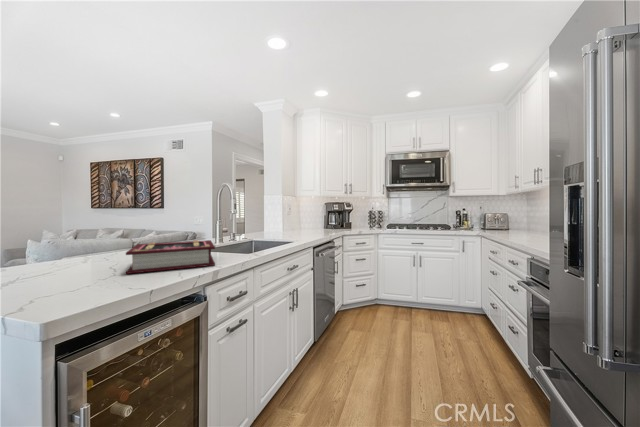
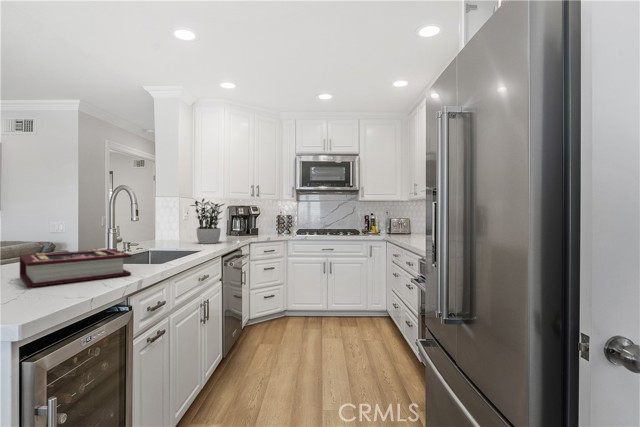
potted plant: none [291,197,320,236] -> present [191,199,224,244]

